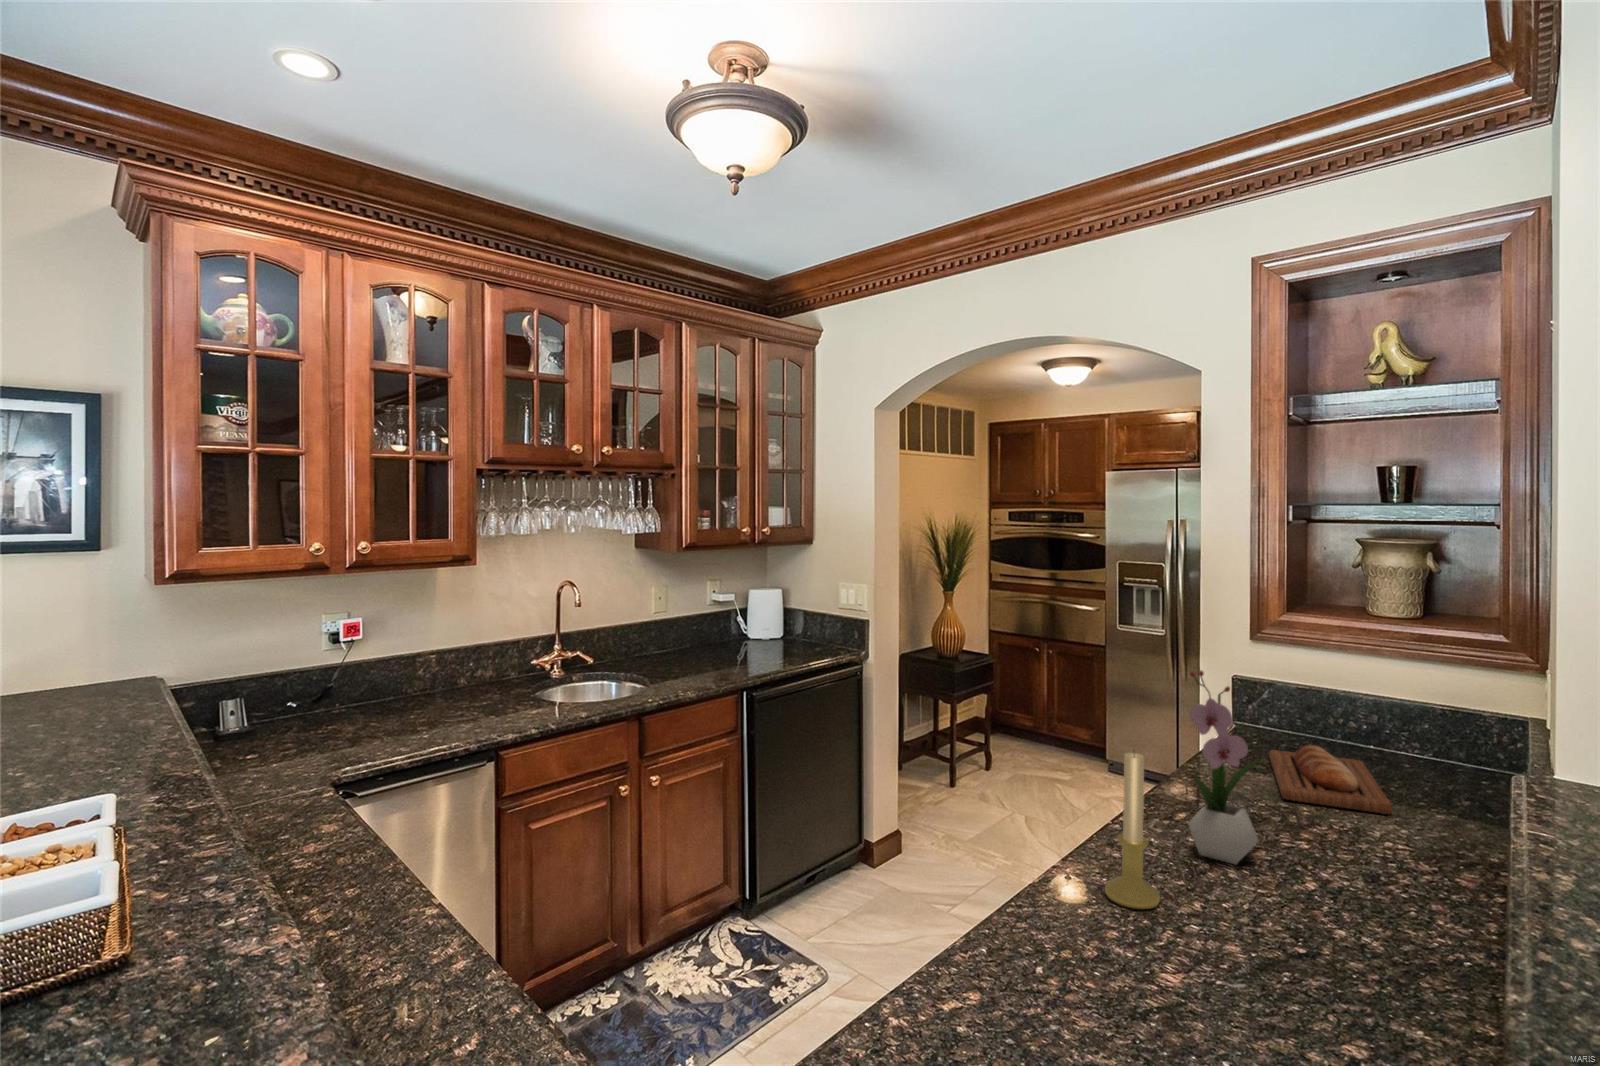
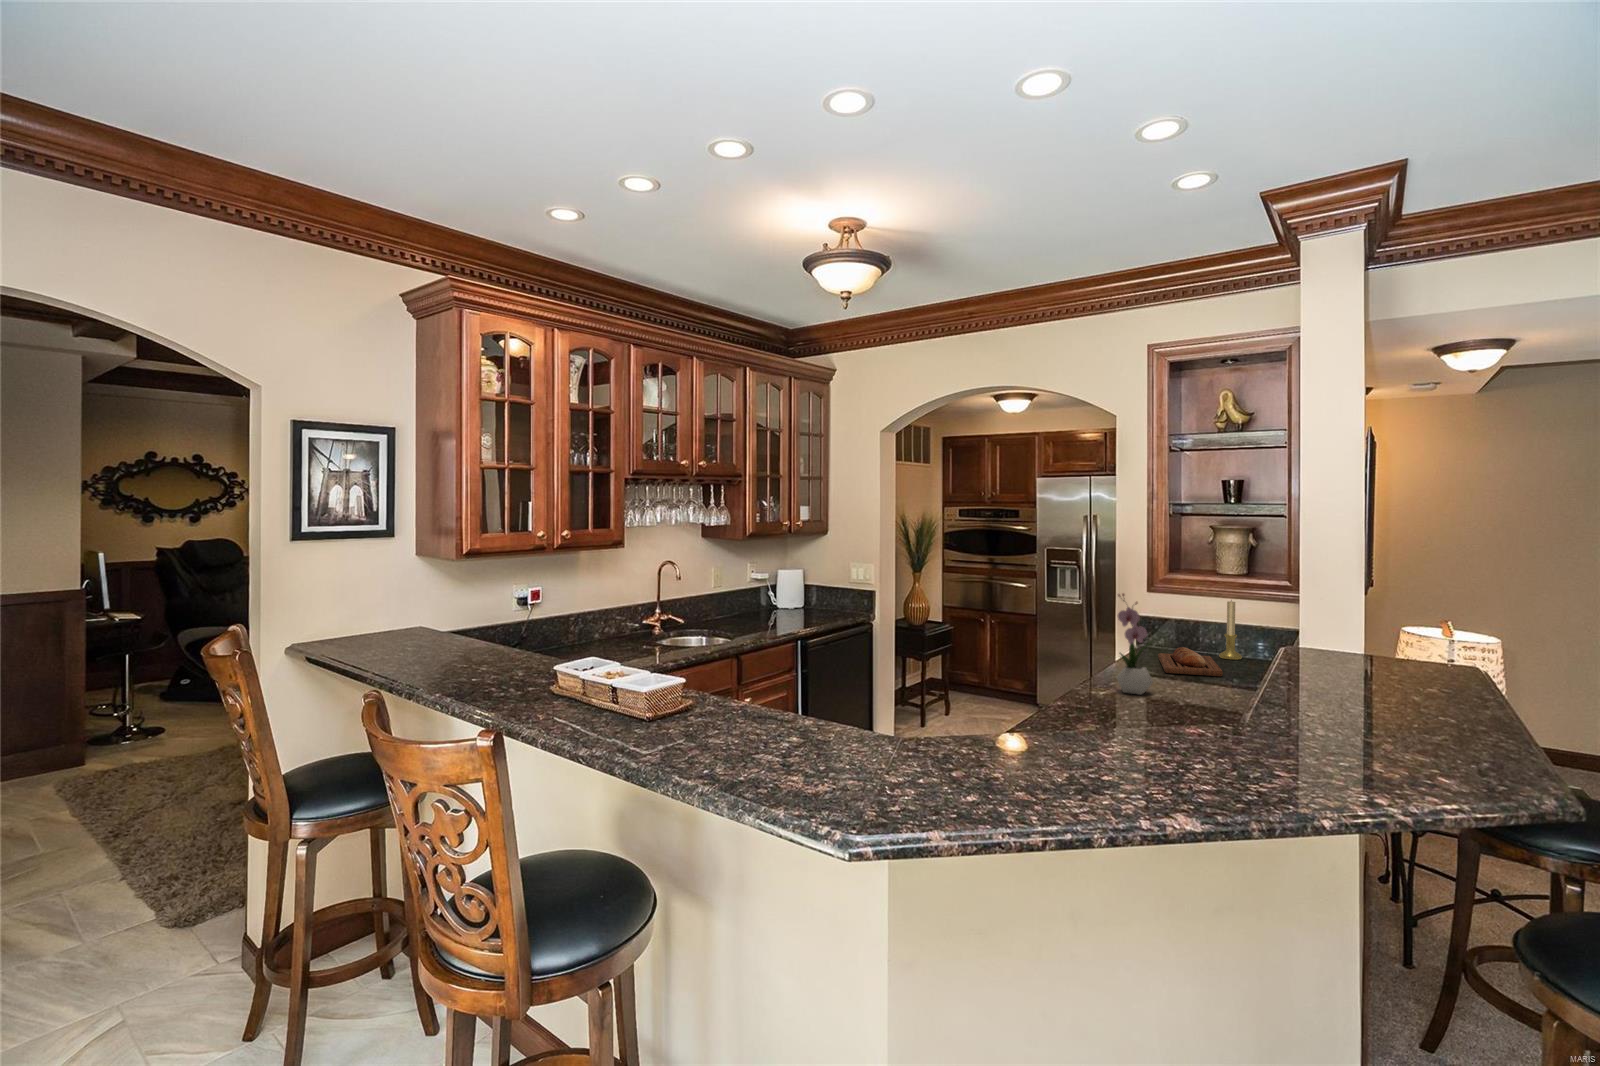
candle holder: present [1105,752,1160,910] -> present [1219,601,1242,660]

